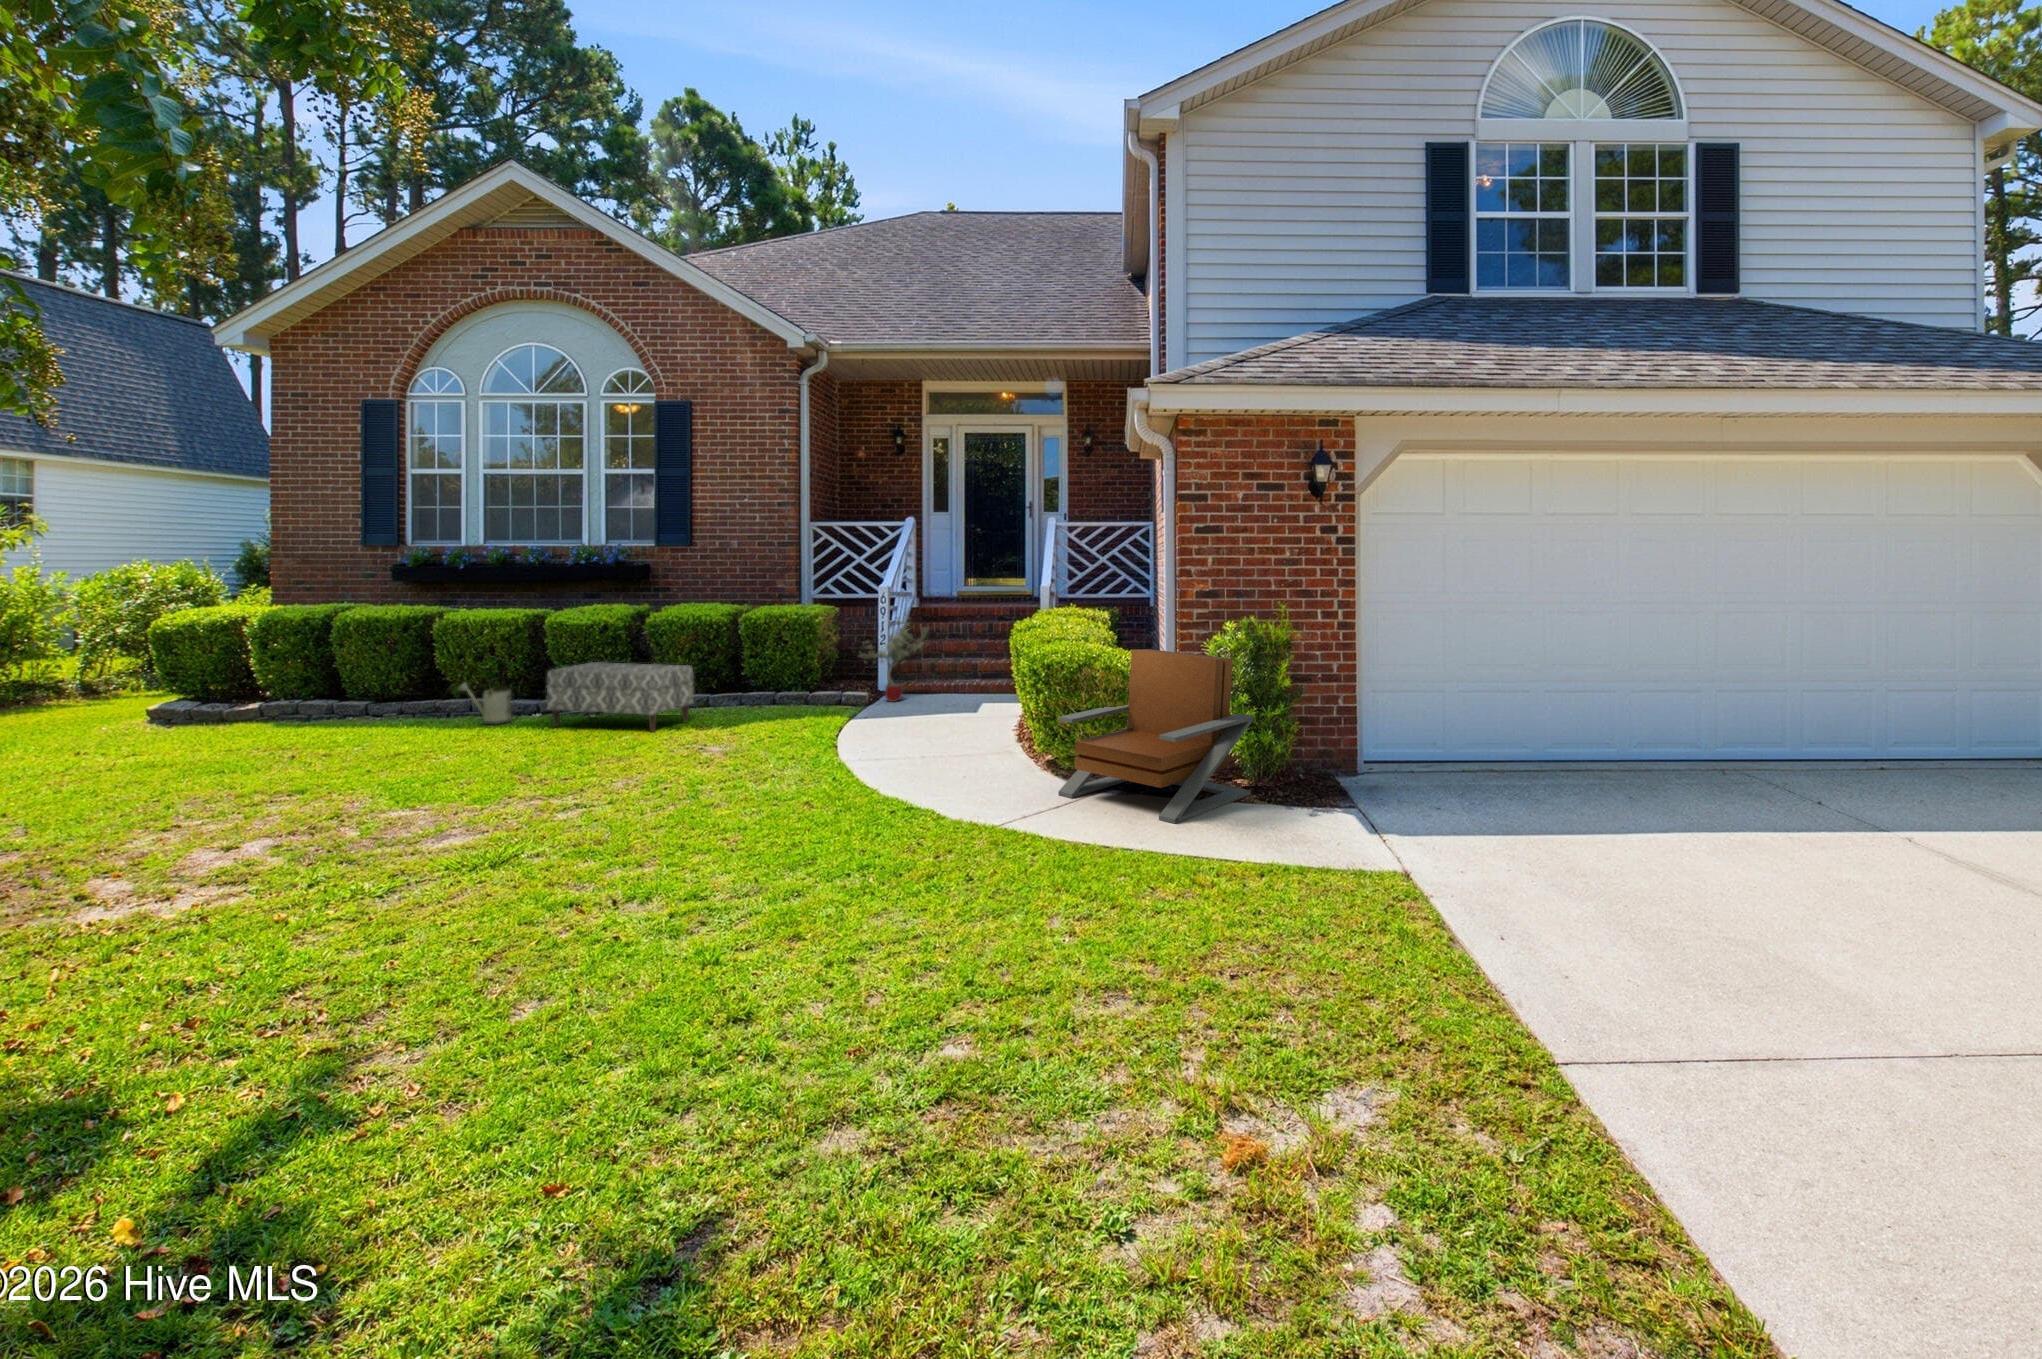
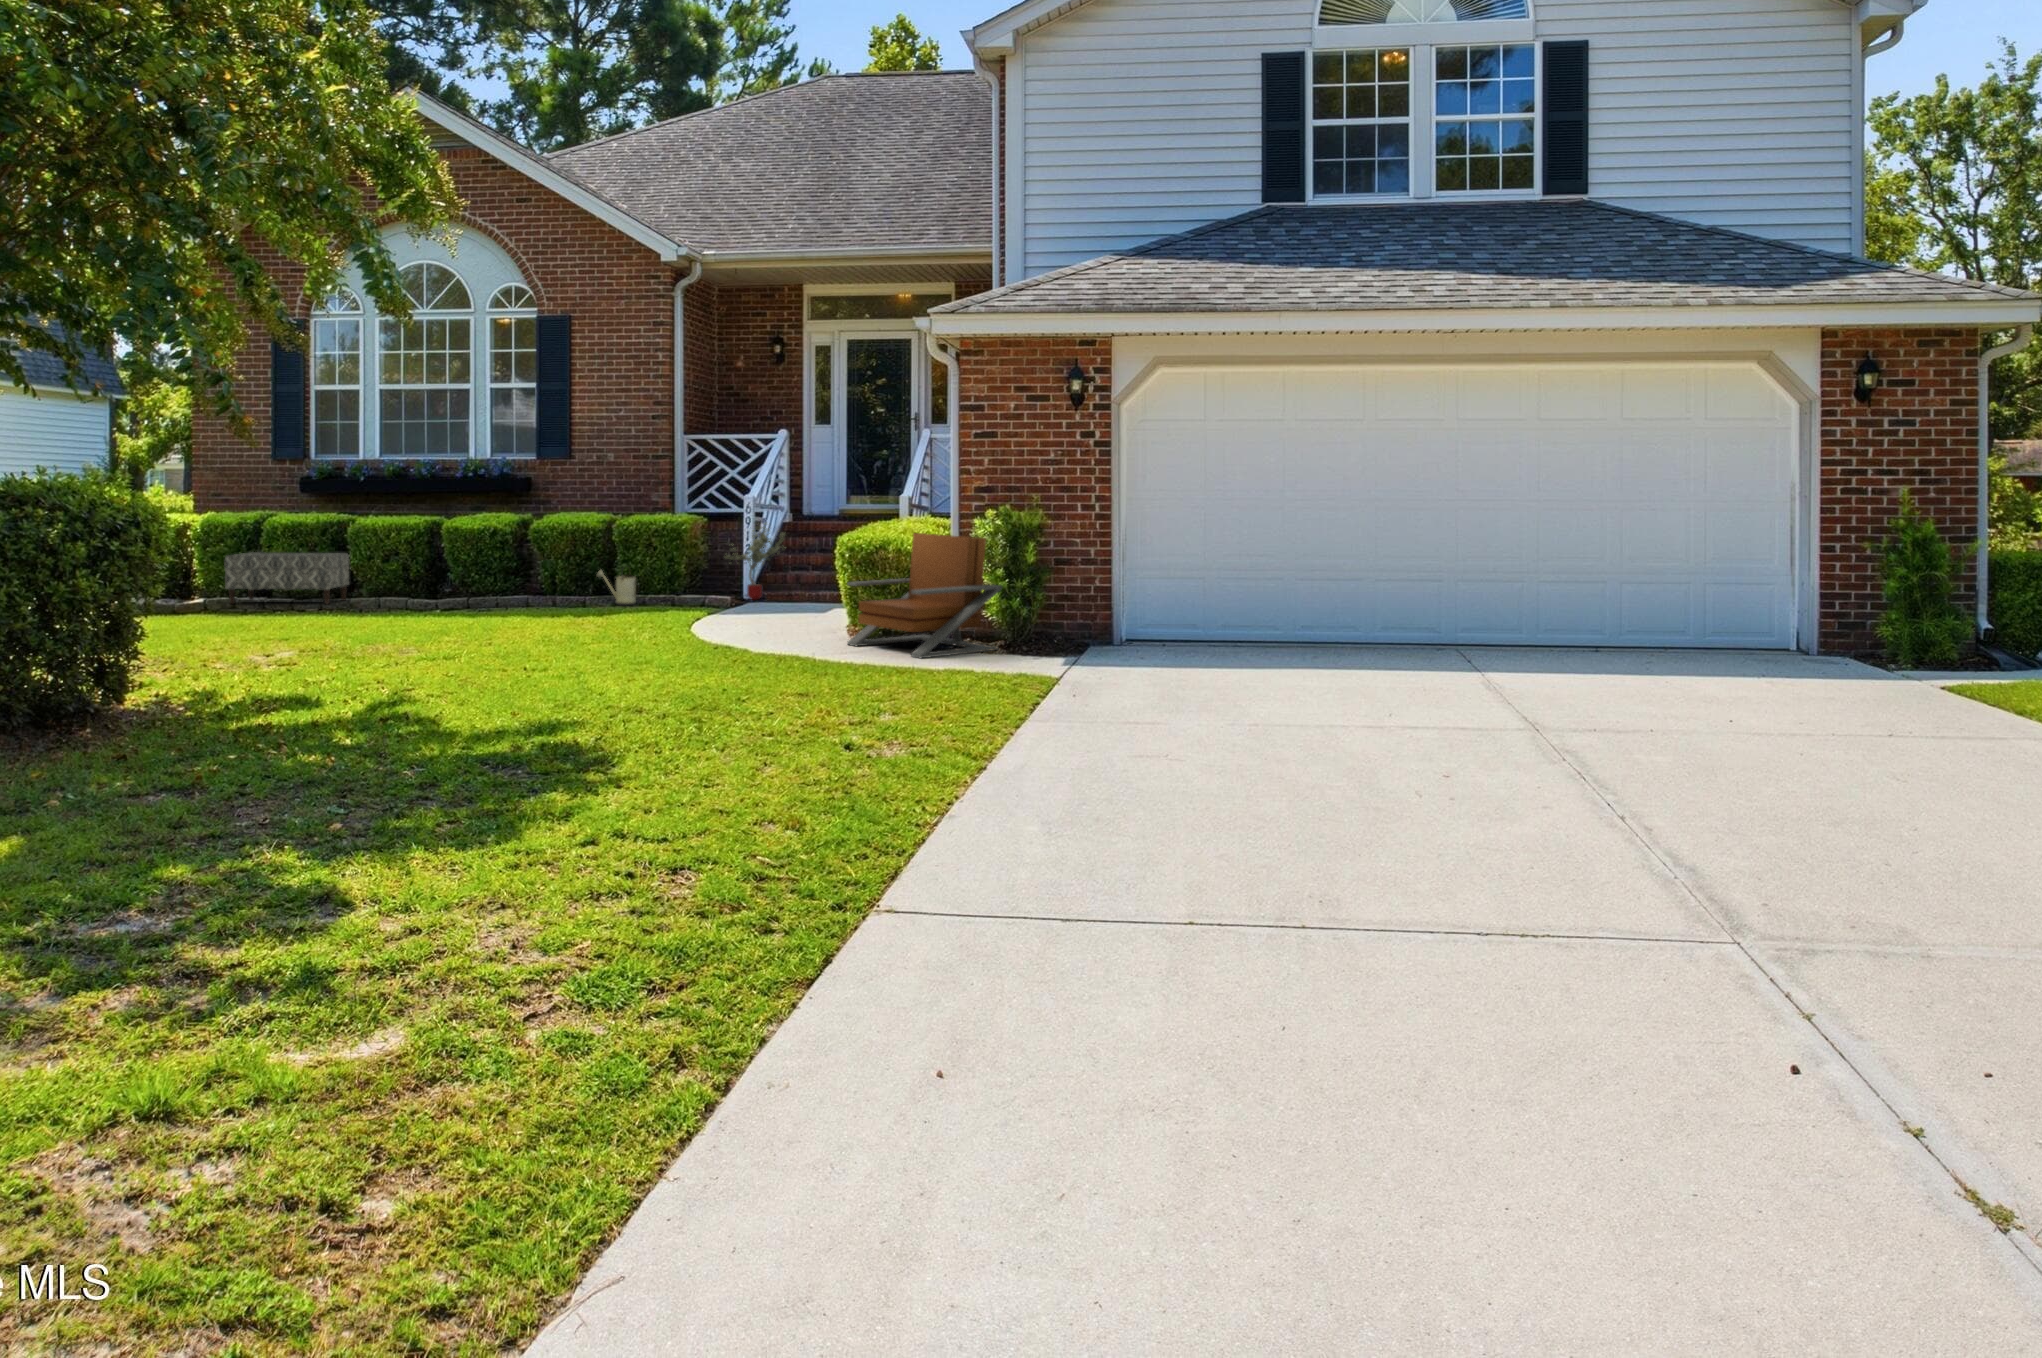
bench: present [547,662,694,732] -> present [224,552,349,604]
watering can: present [458,683,512,725] -> present [597,570,636,605]

